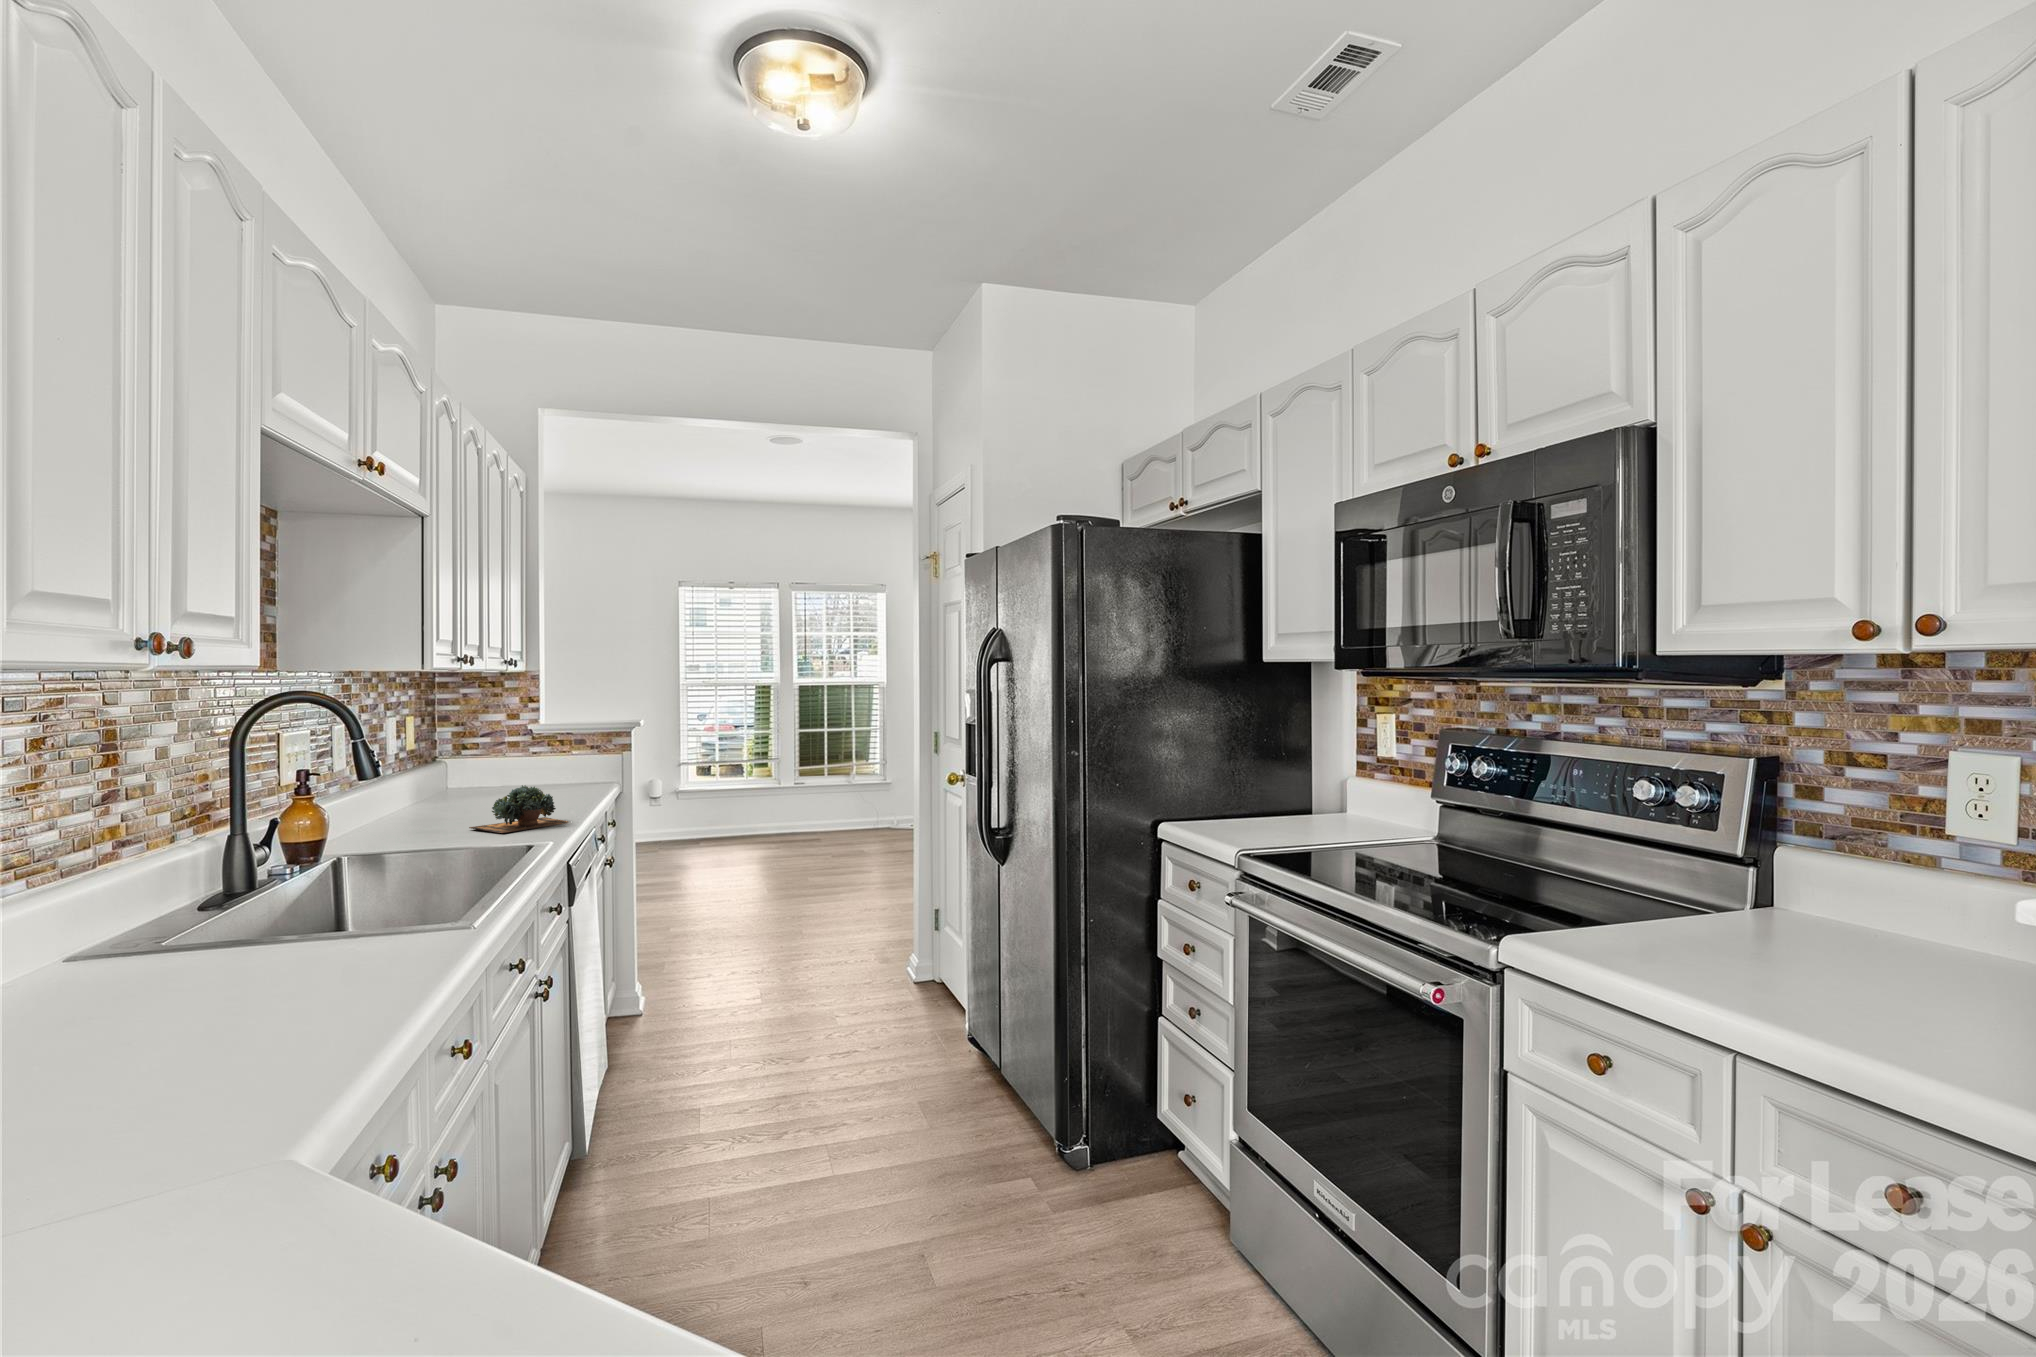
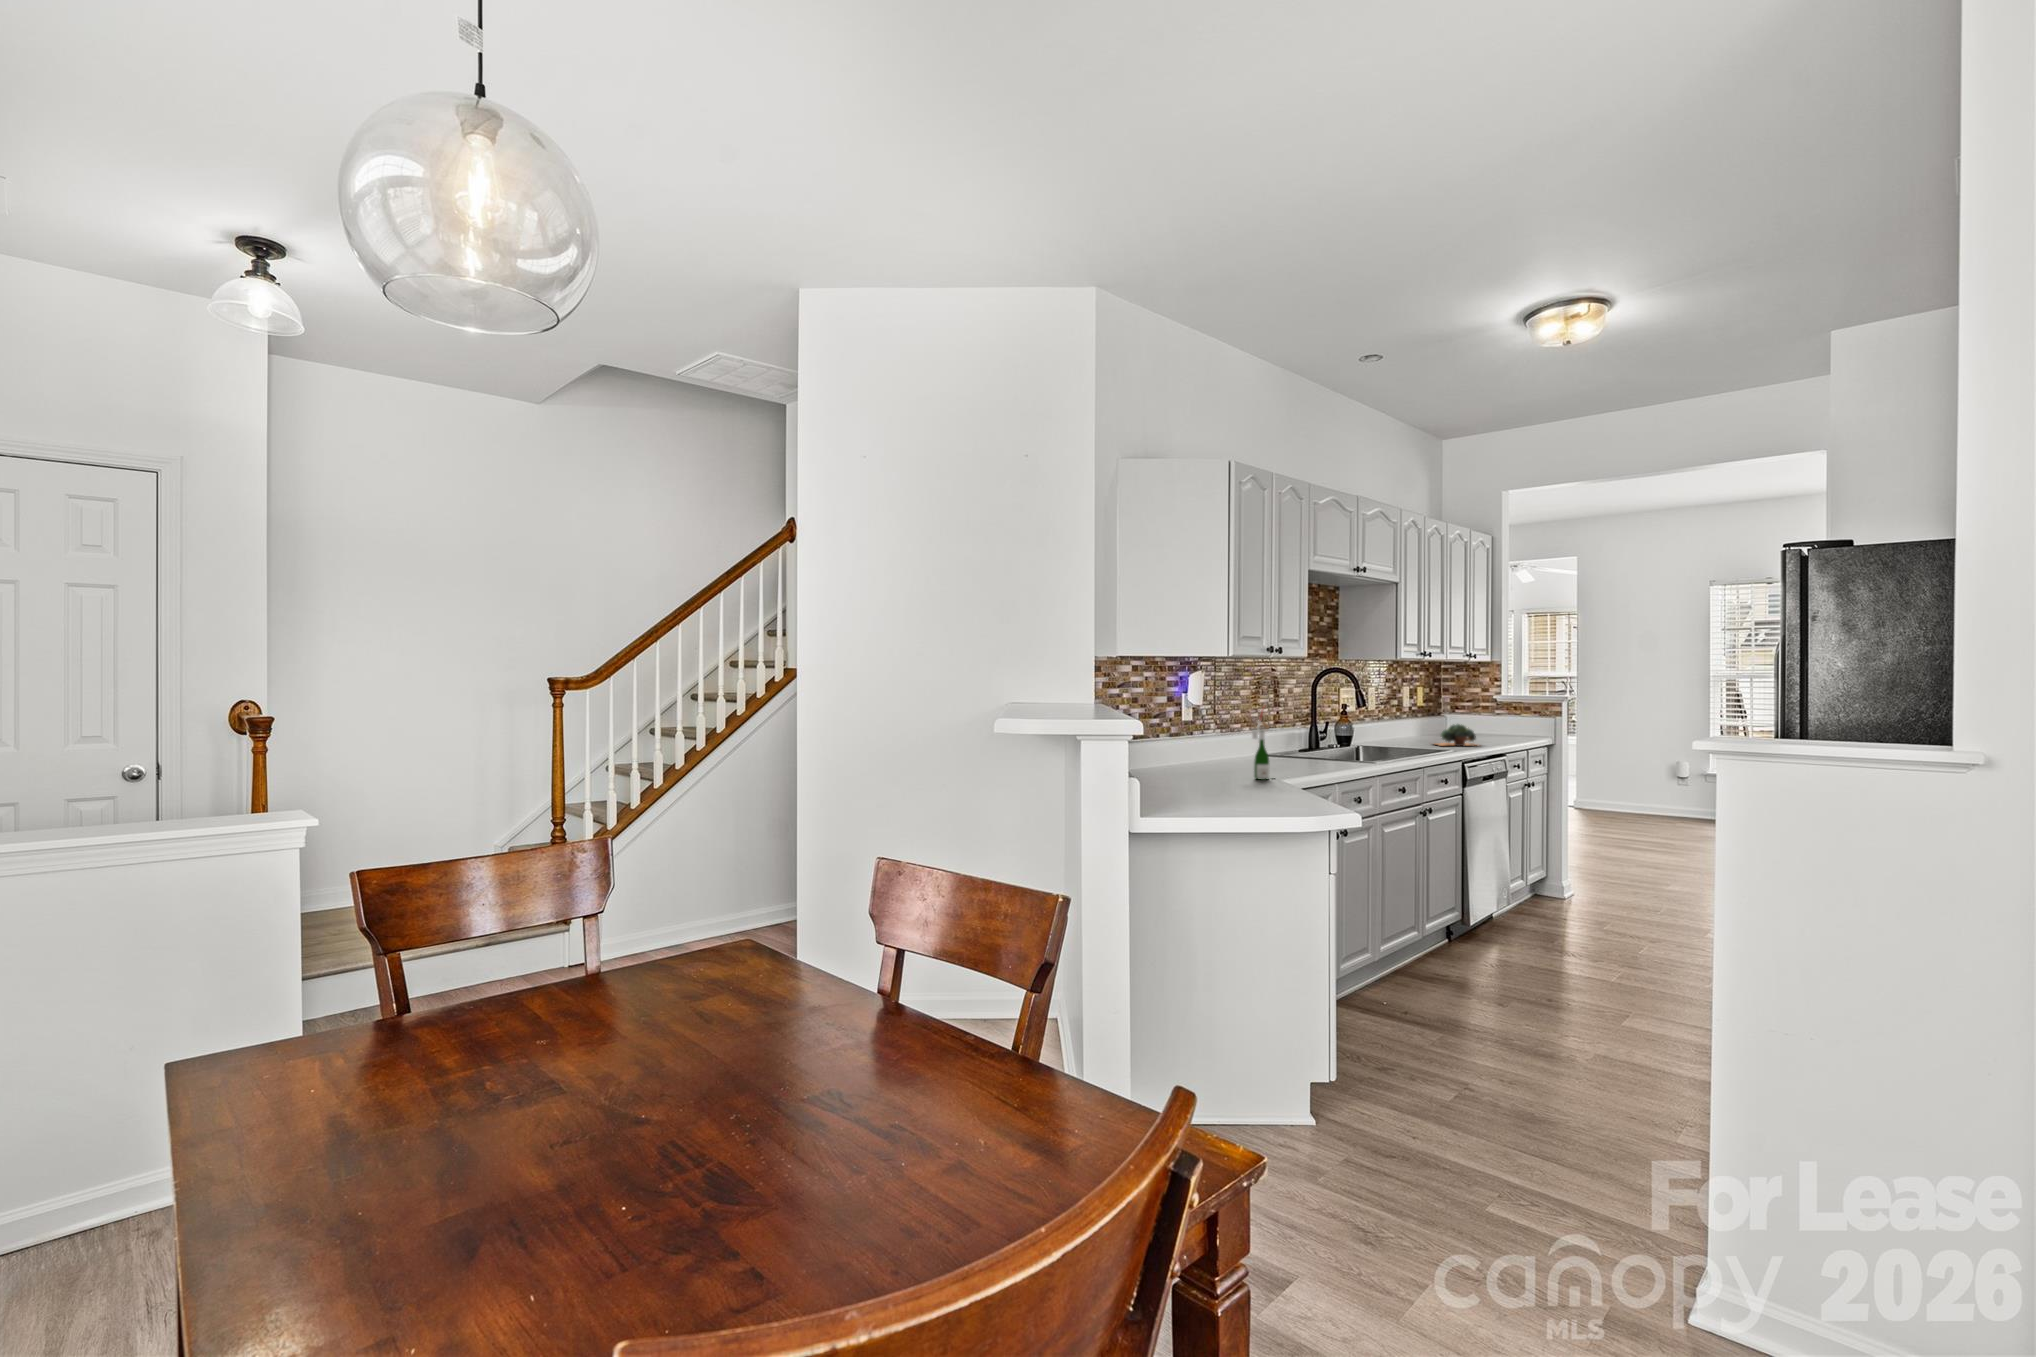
wine bottle: none [109,840,216,1121] -> present [1252,711,1269,780]

